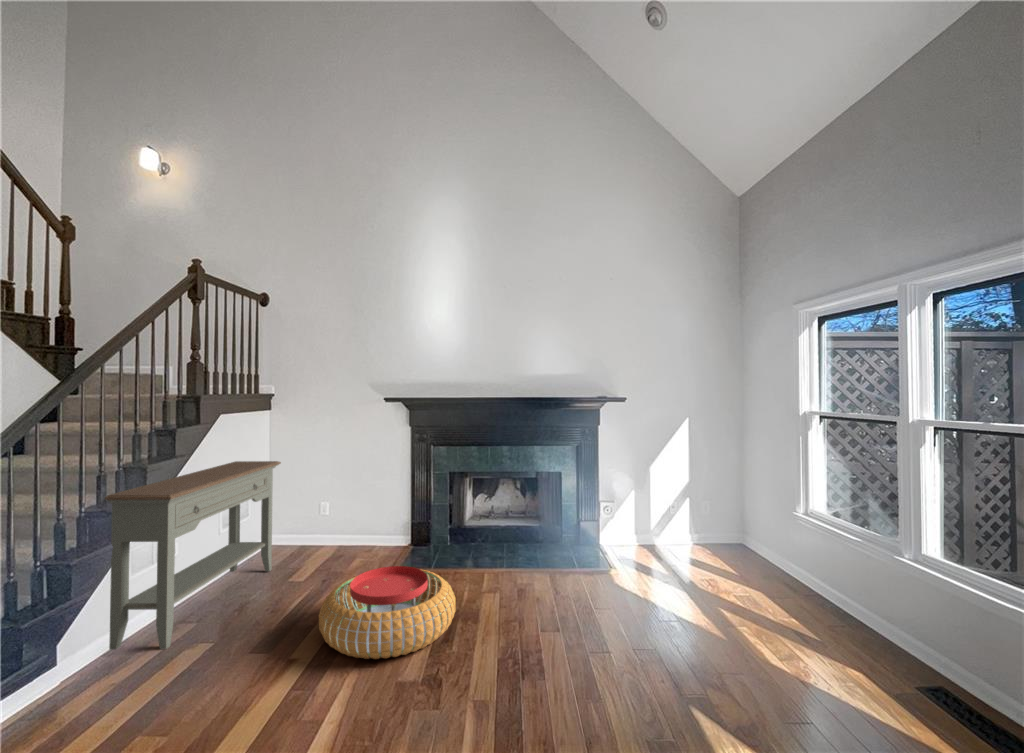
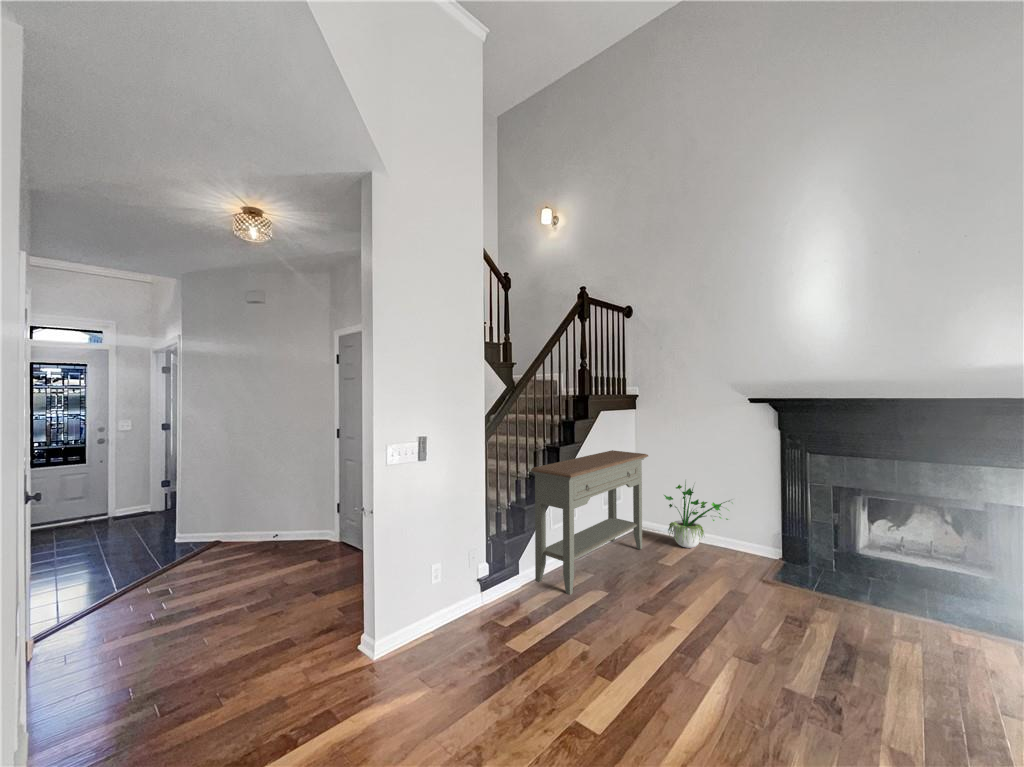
potted plant: none [298,476,372,557] -> present [664,482,728,548]
pouf: present [319,566,455,659] -> none [693,581,867,697]

